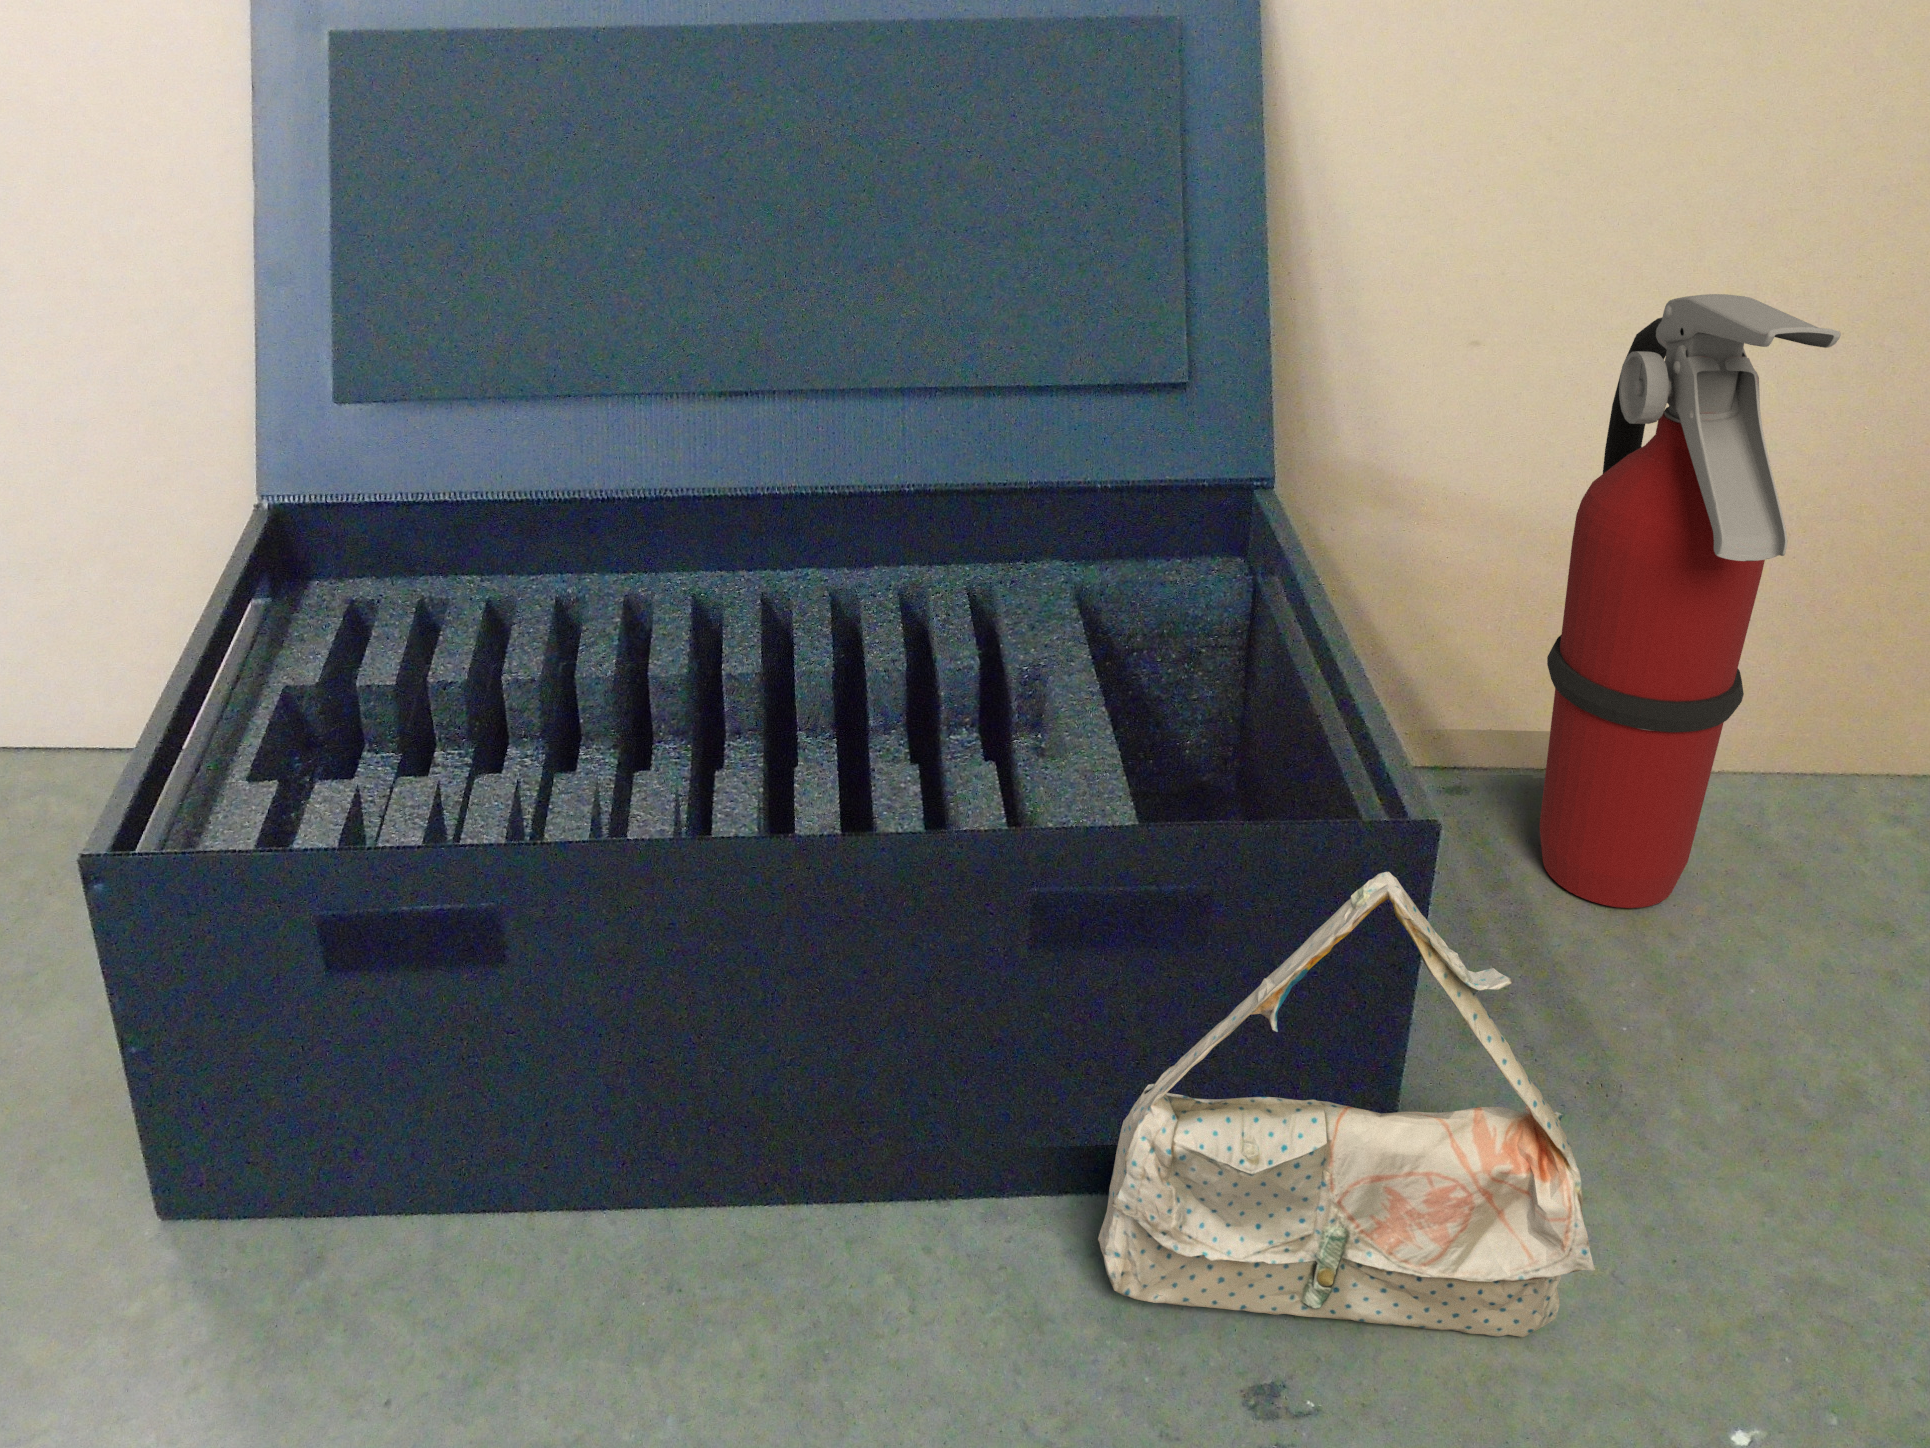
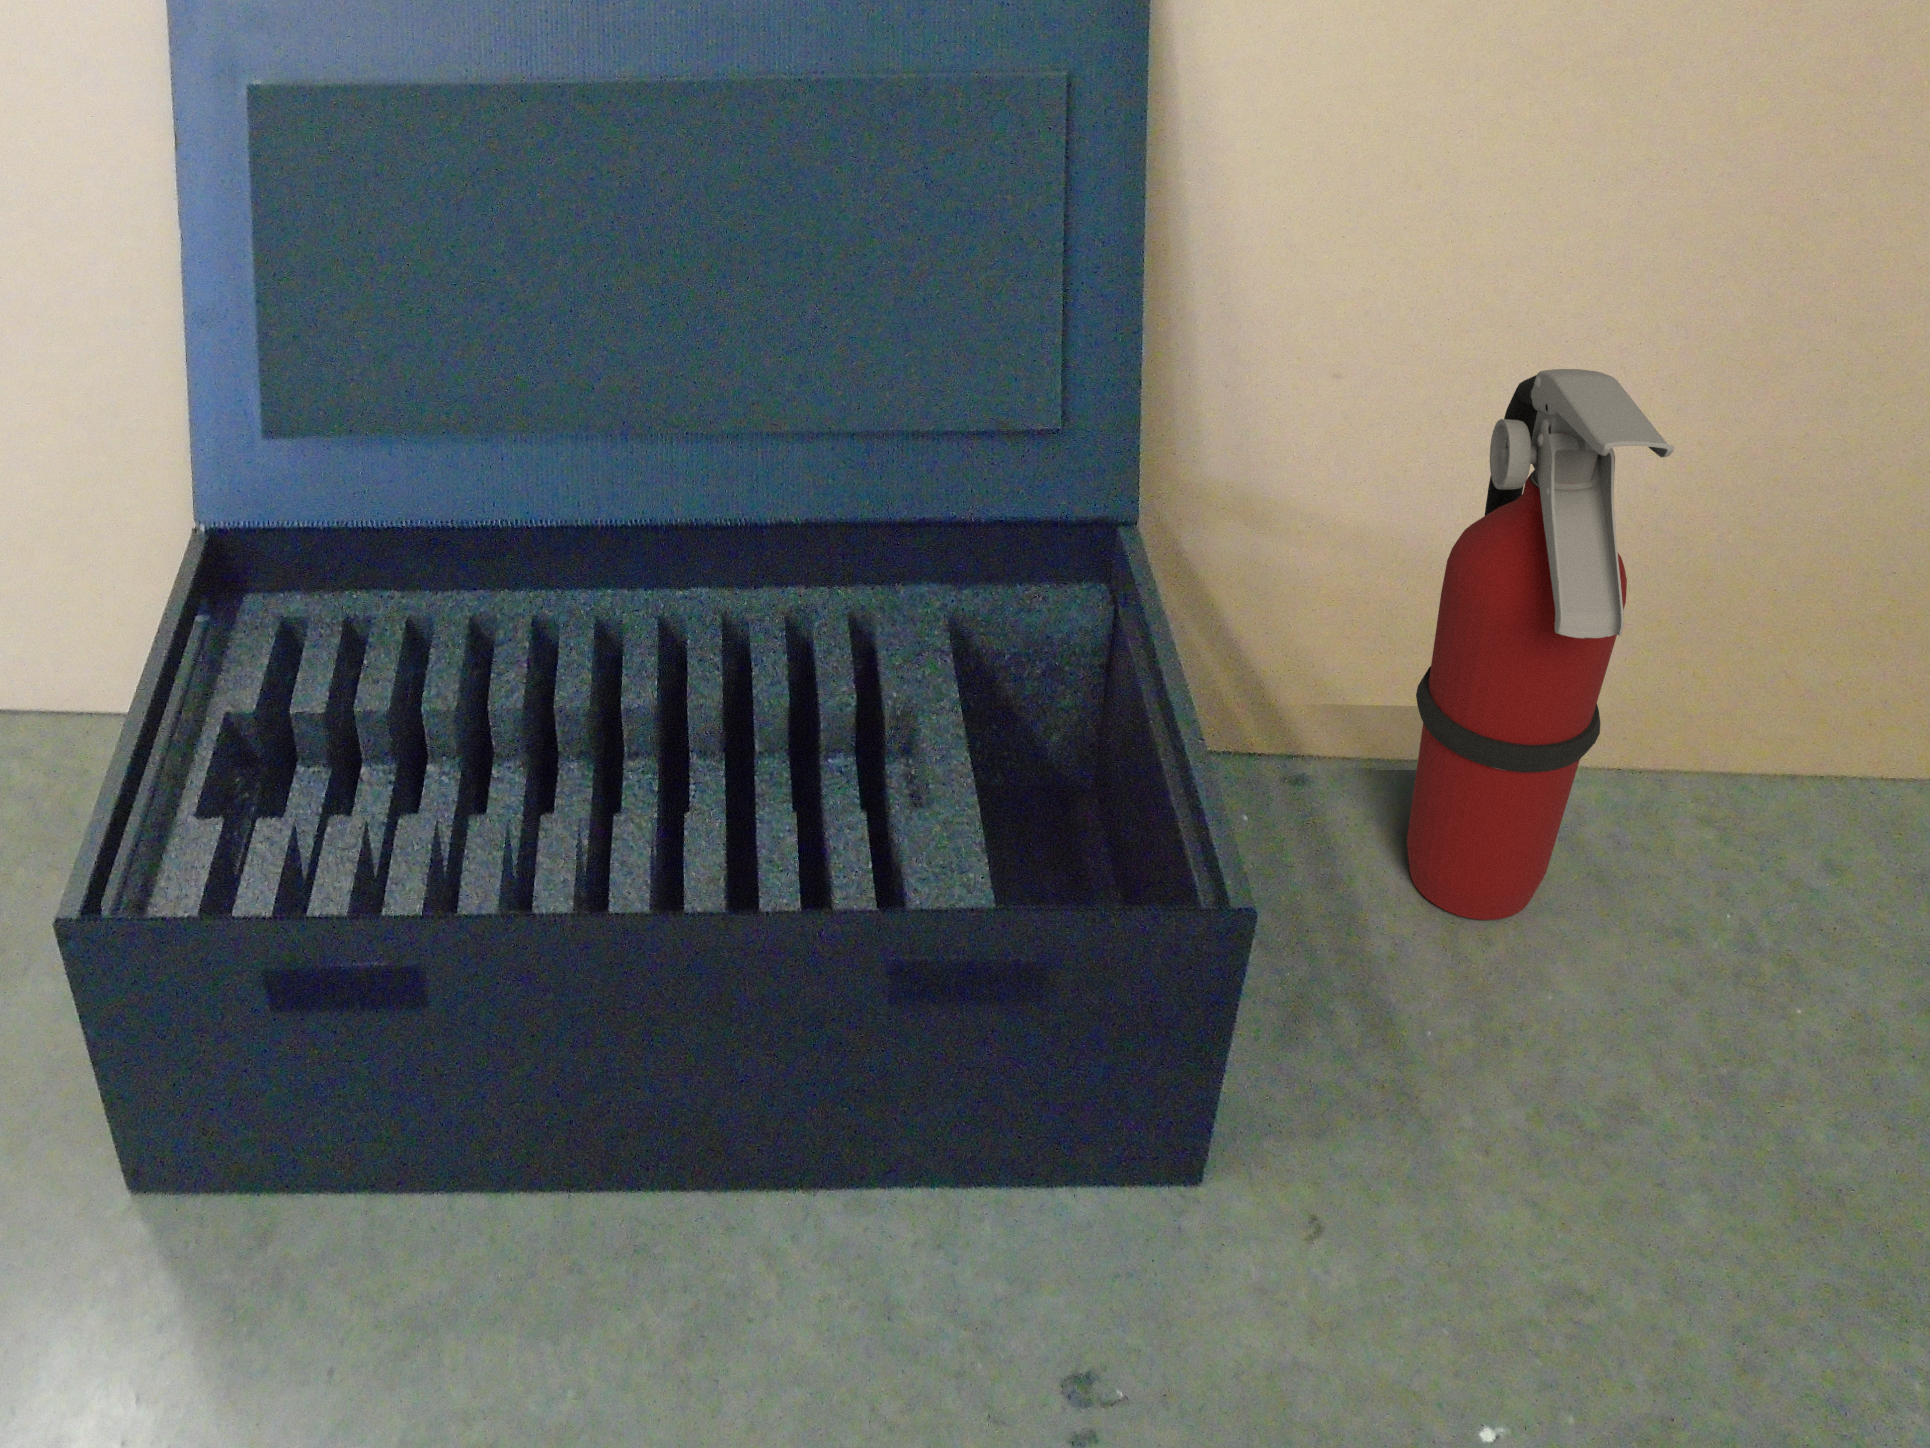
bag: present [1098,872,1595,1337] -> none [941,969,1364,1340]

